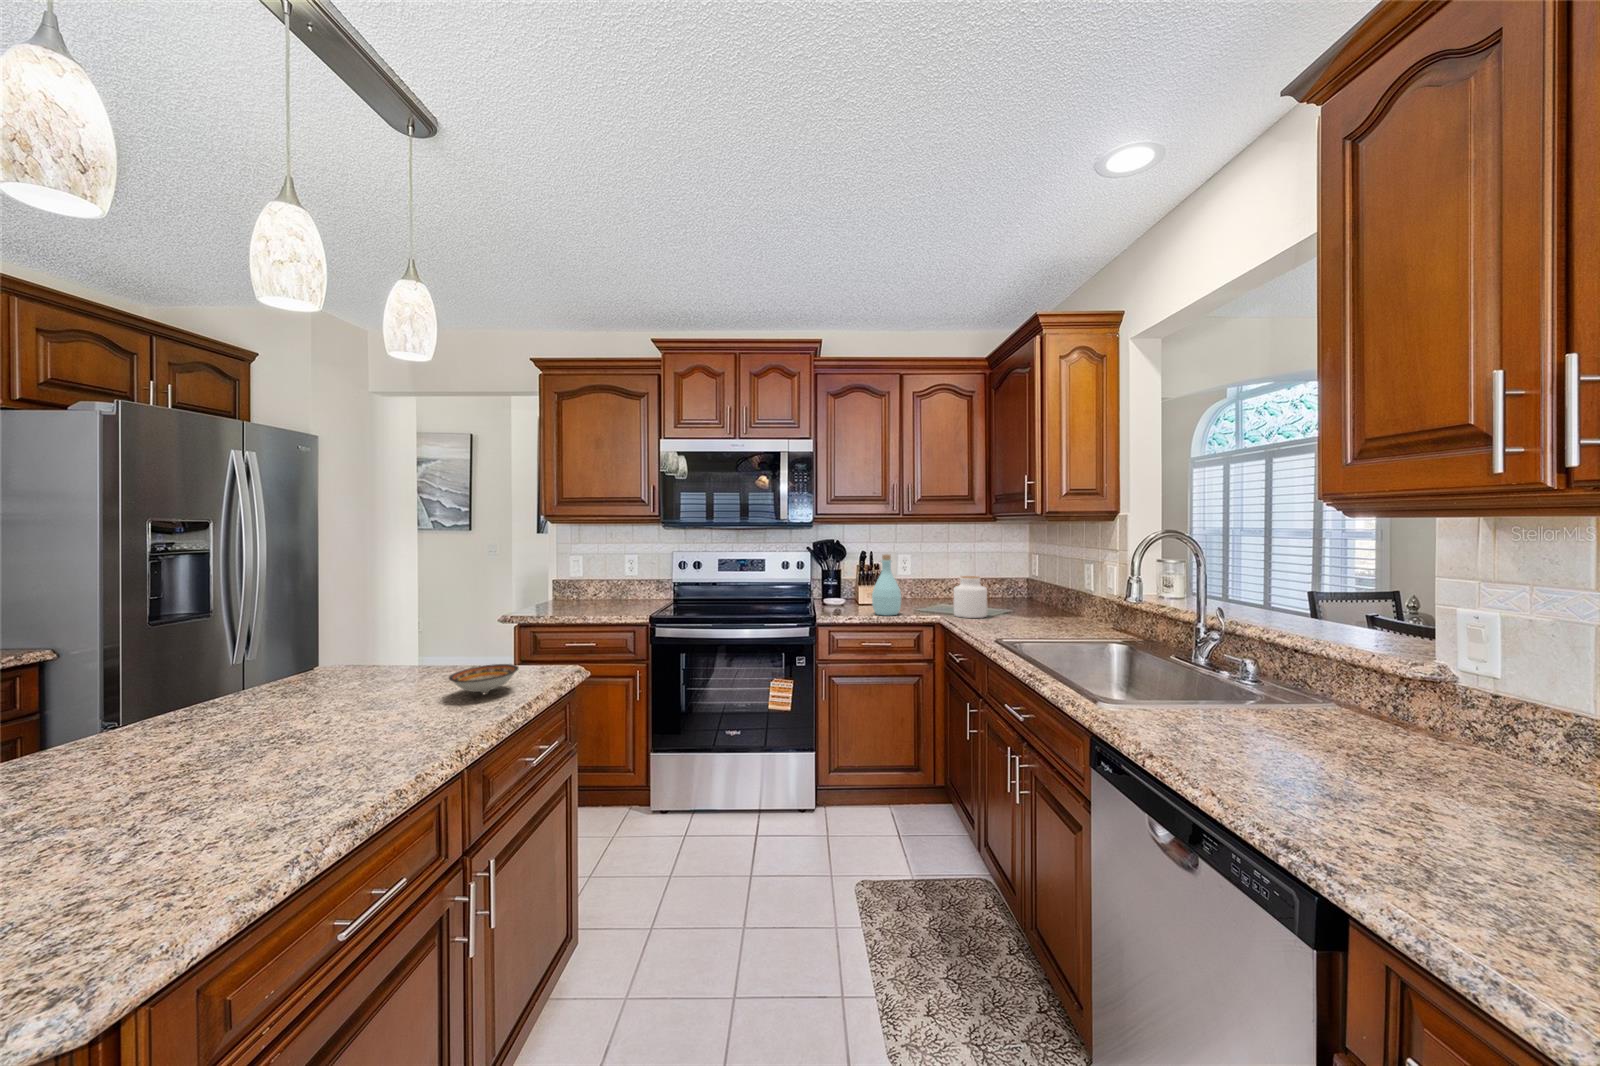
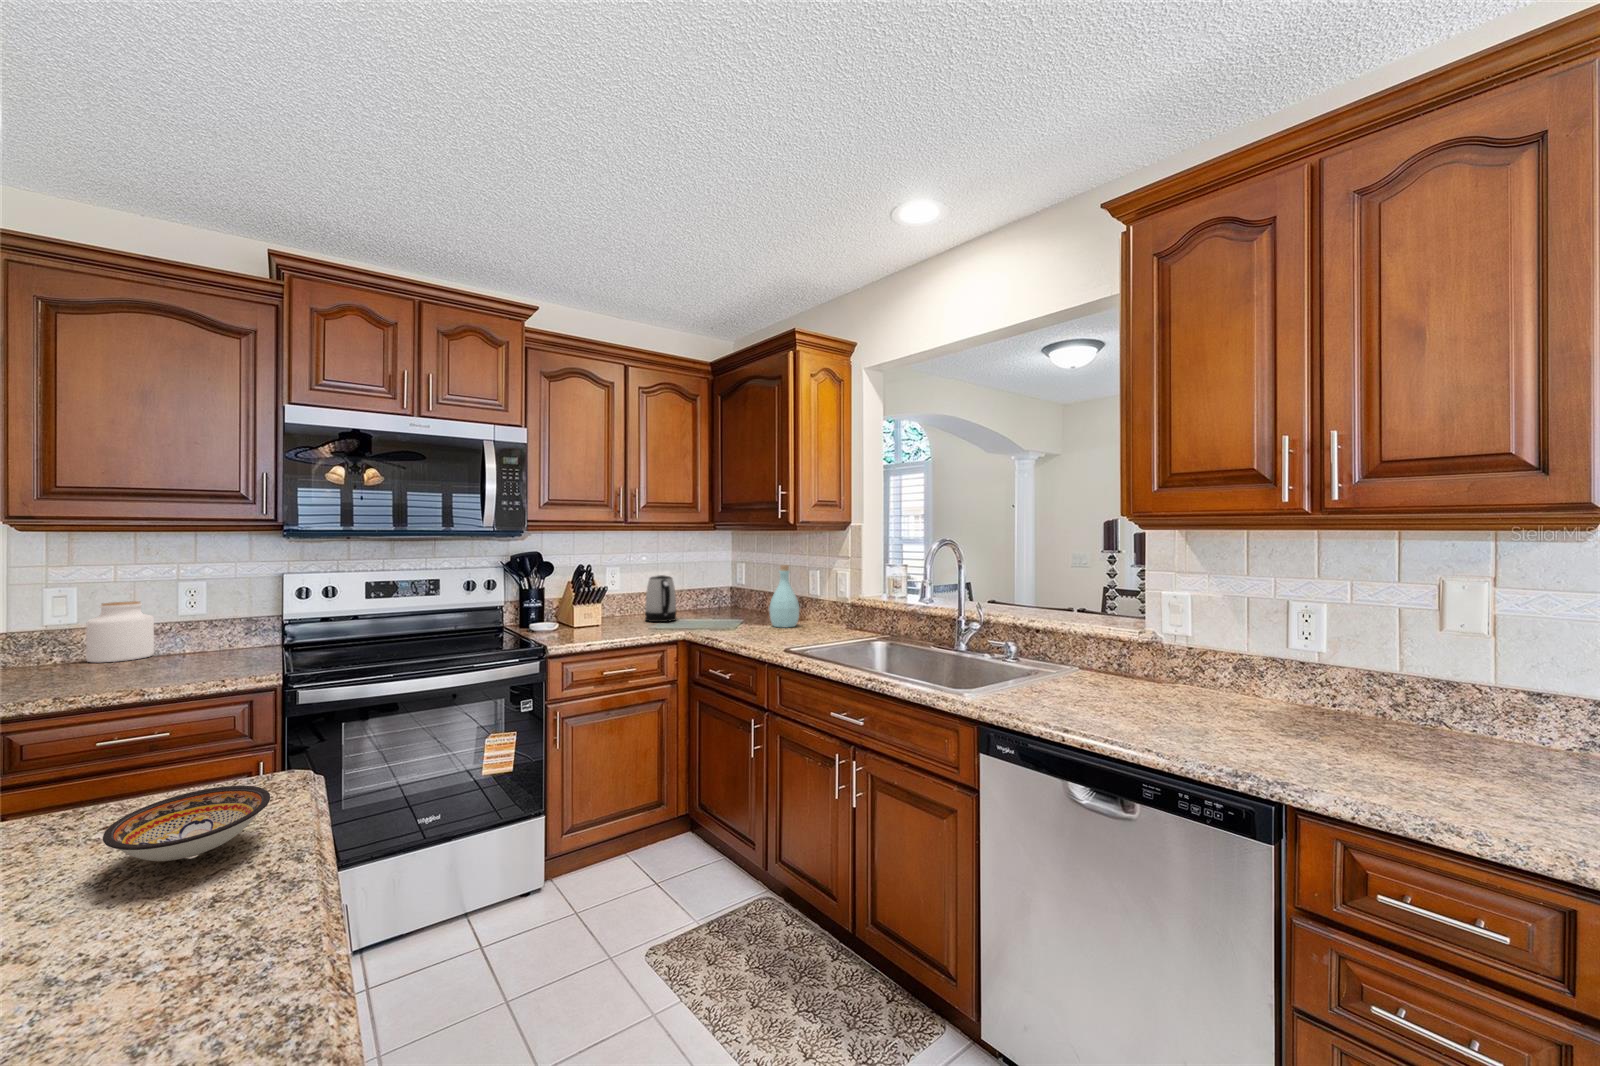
bottle: present [872,554,901,615] -> present [769,565,799,628]
kettle: none [924,563,953,607] -> present [645,575,677,622]
jar: present [954,576,987,618] -> present [86,601,154,662]

